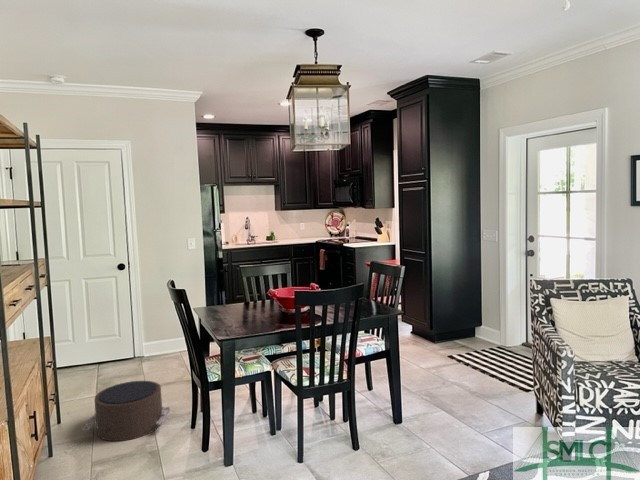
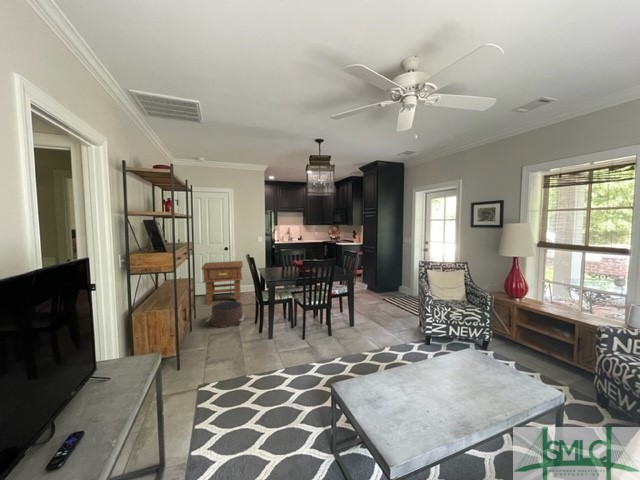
side table: none [69,291,158,387] -> present [201,261,243,304]

